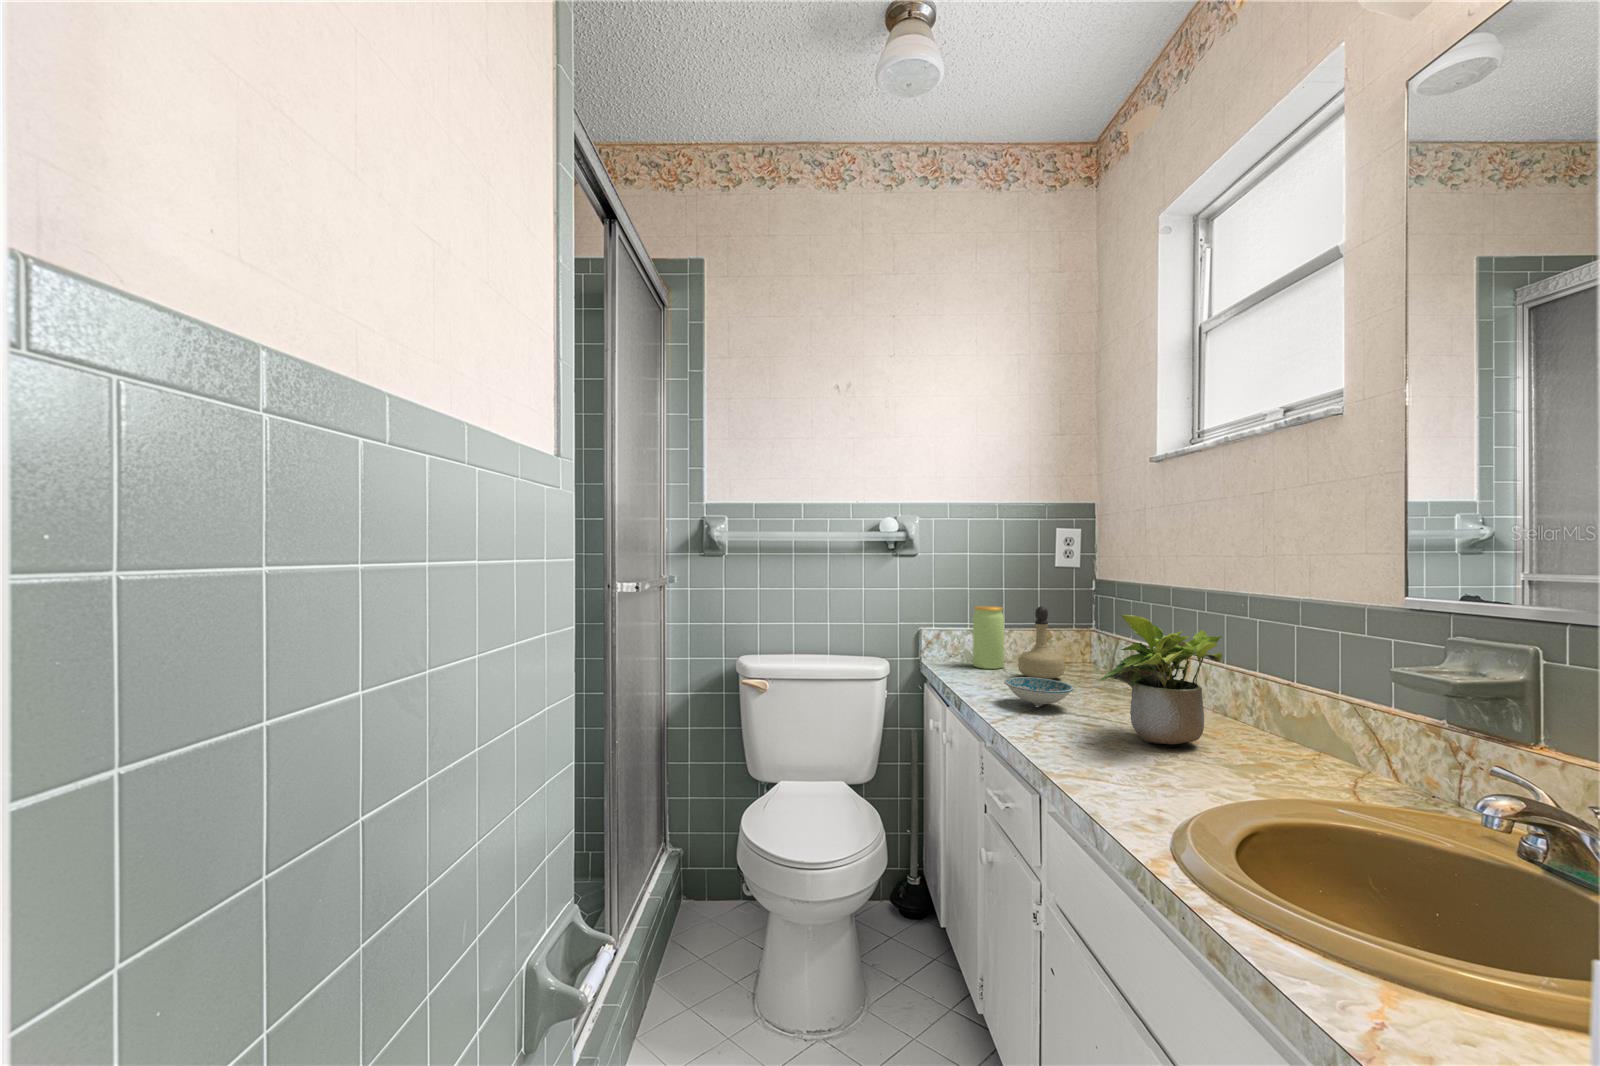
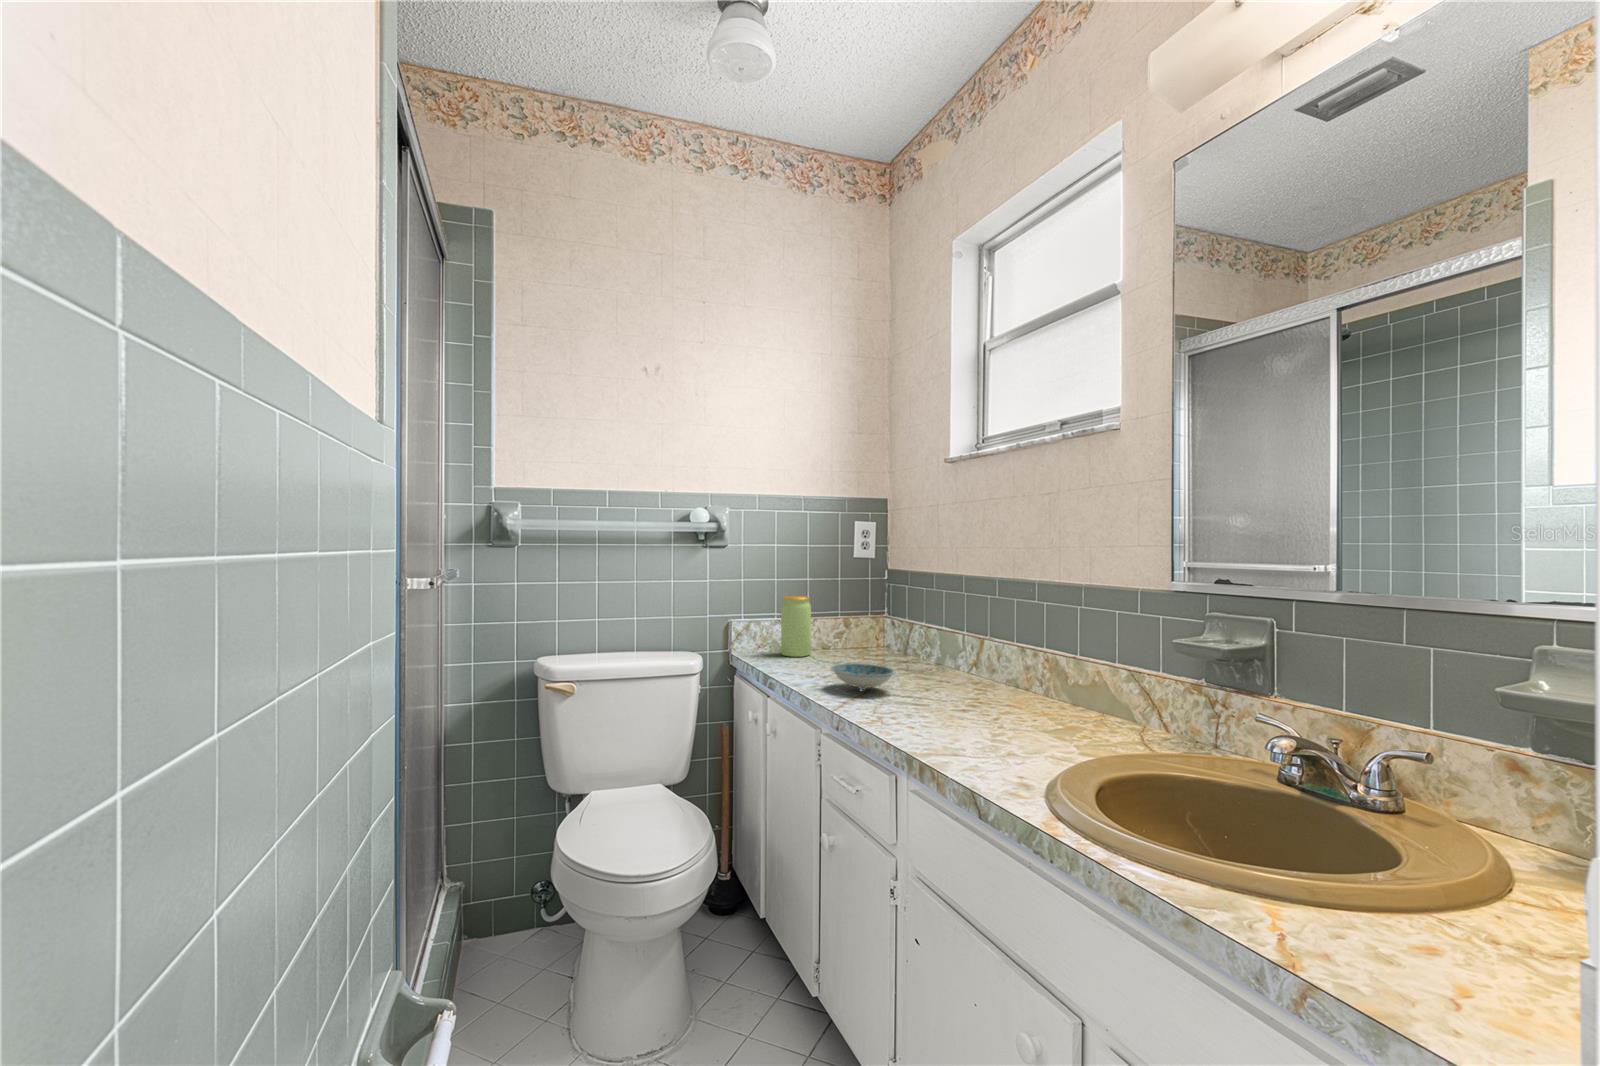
perfume bottle: present [1018,606,1065,679] -> none [829,595,871,664]
potted plant: present [1099,615,1222,744] -> none [932,601,1031,717]

